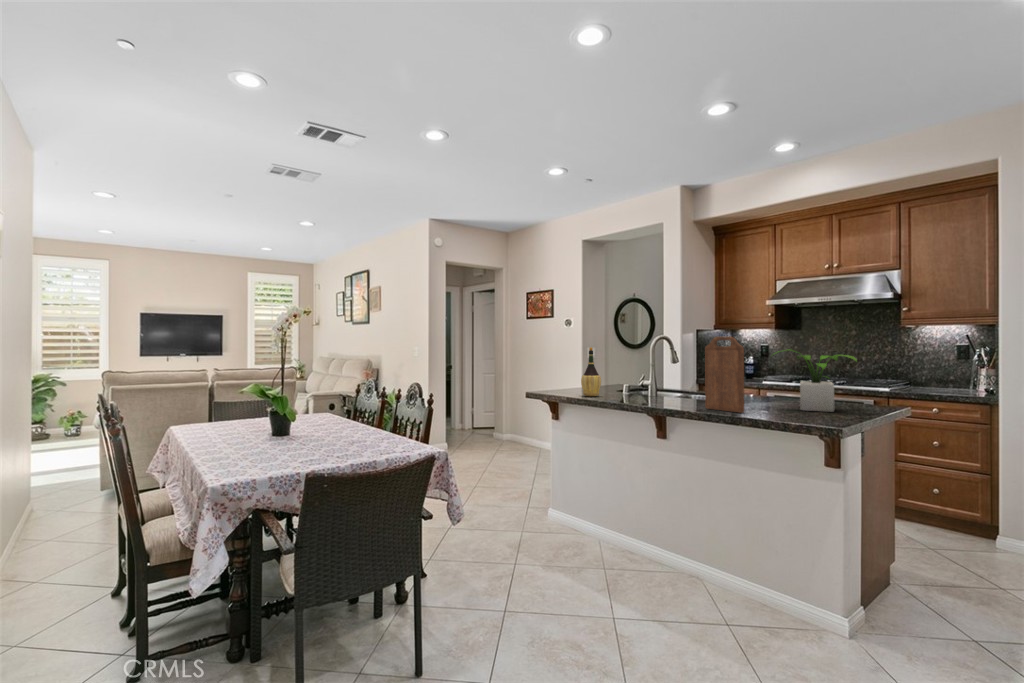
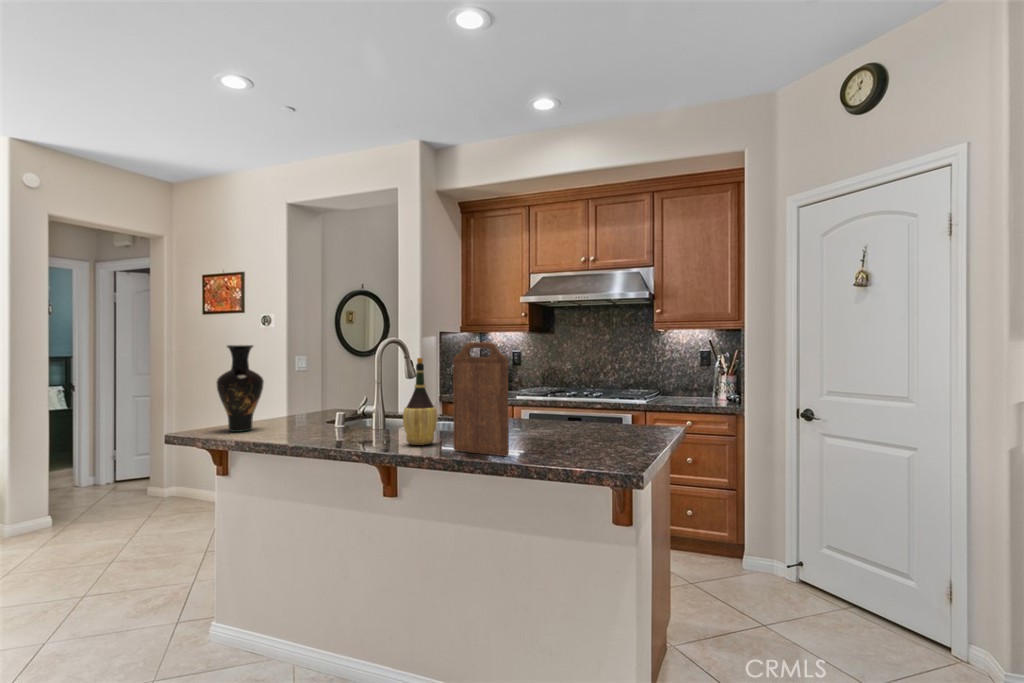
vase: none [552,340,579,393] -> present [217,345,264,432]
wine bottle: present [581,347,601,396] -> present [403,358,438,445]
potted plant: present [772,350,857,412] -> none [540,360,643,444]

